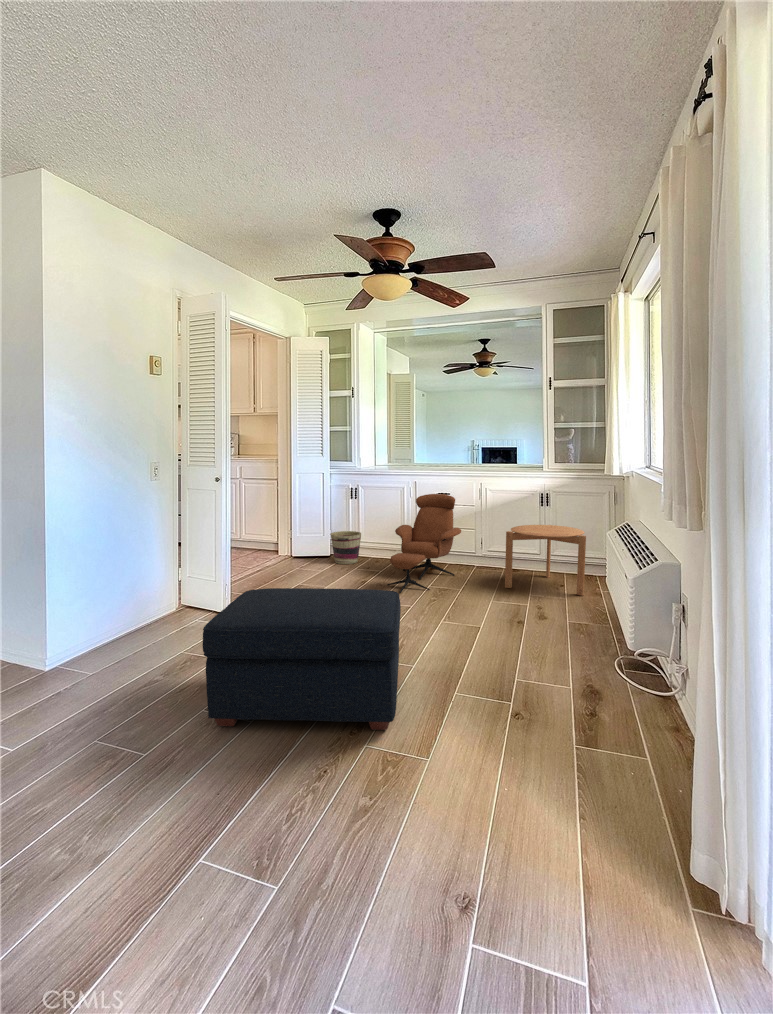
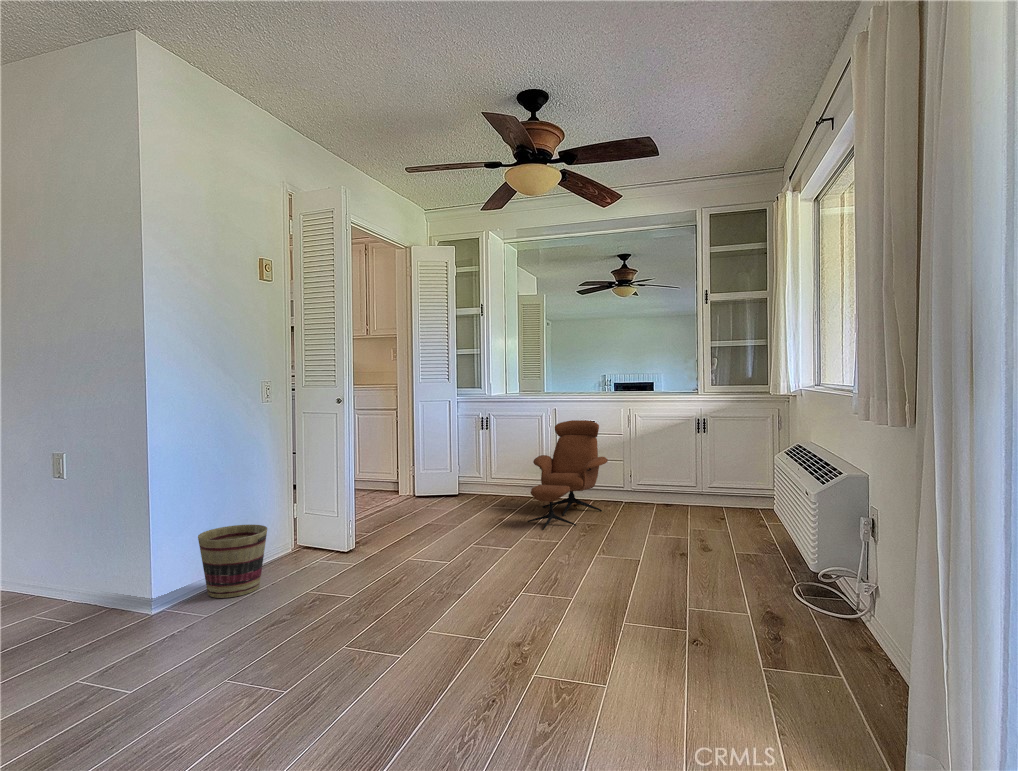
side table: present [505,525,586,596] -> none [659,451,751,528]
basket: present [330,531,361,564] -> present [198,525,267,598]
ottoman: present [202,588,401,730] -> none [350,509,564,661]

